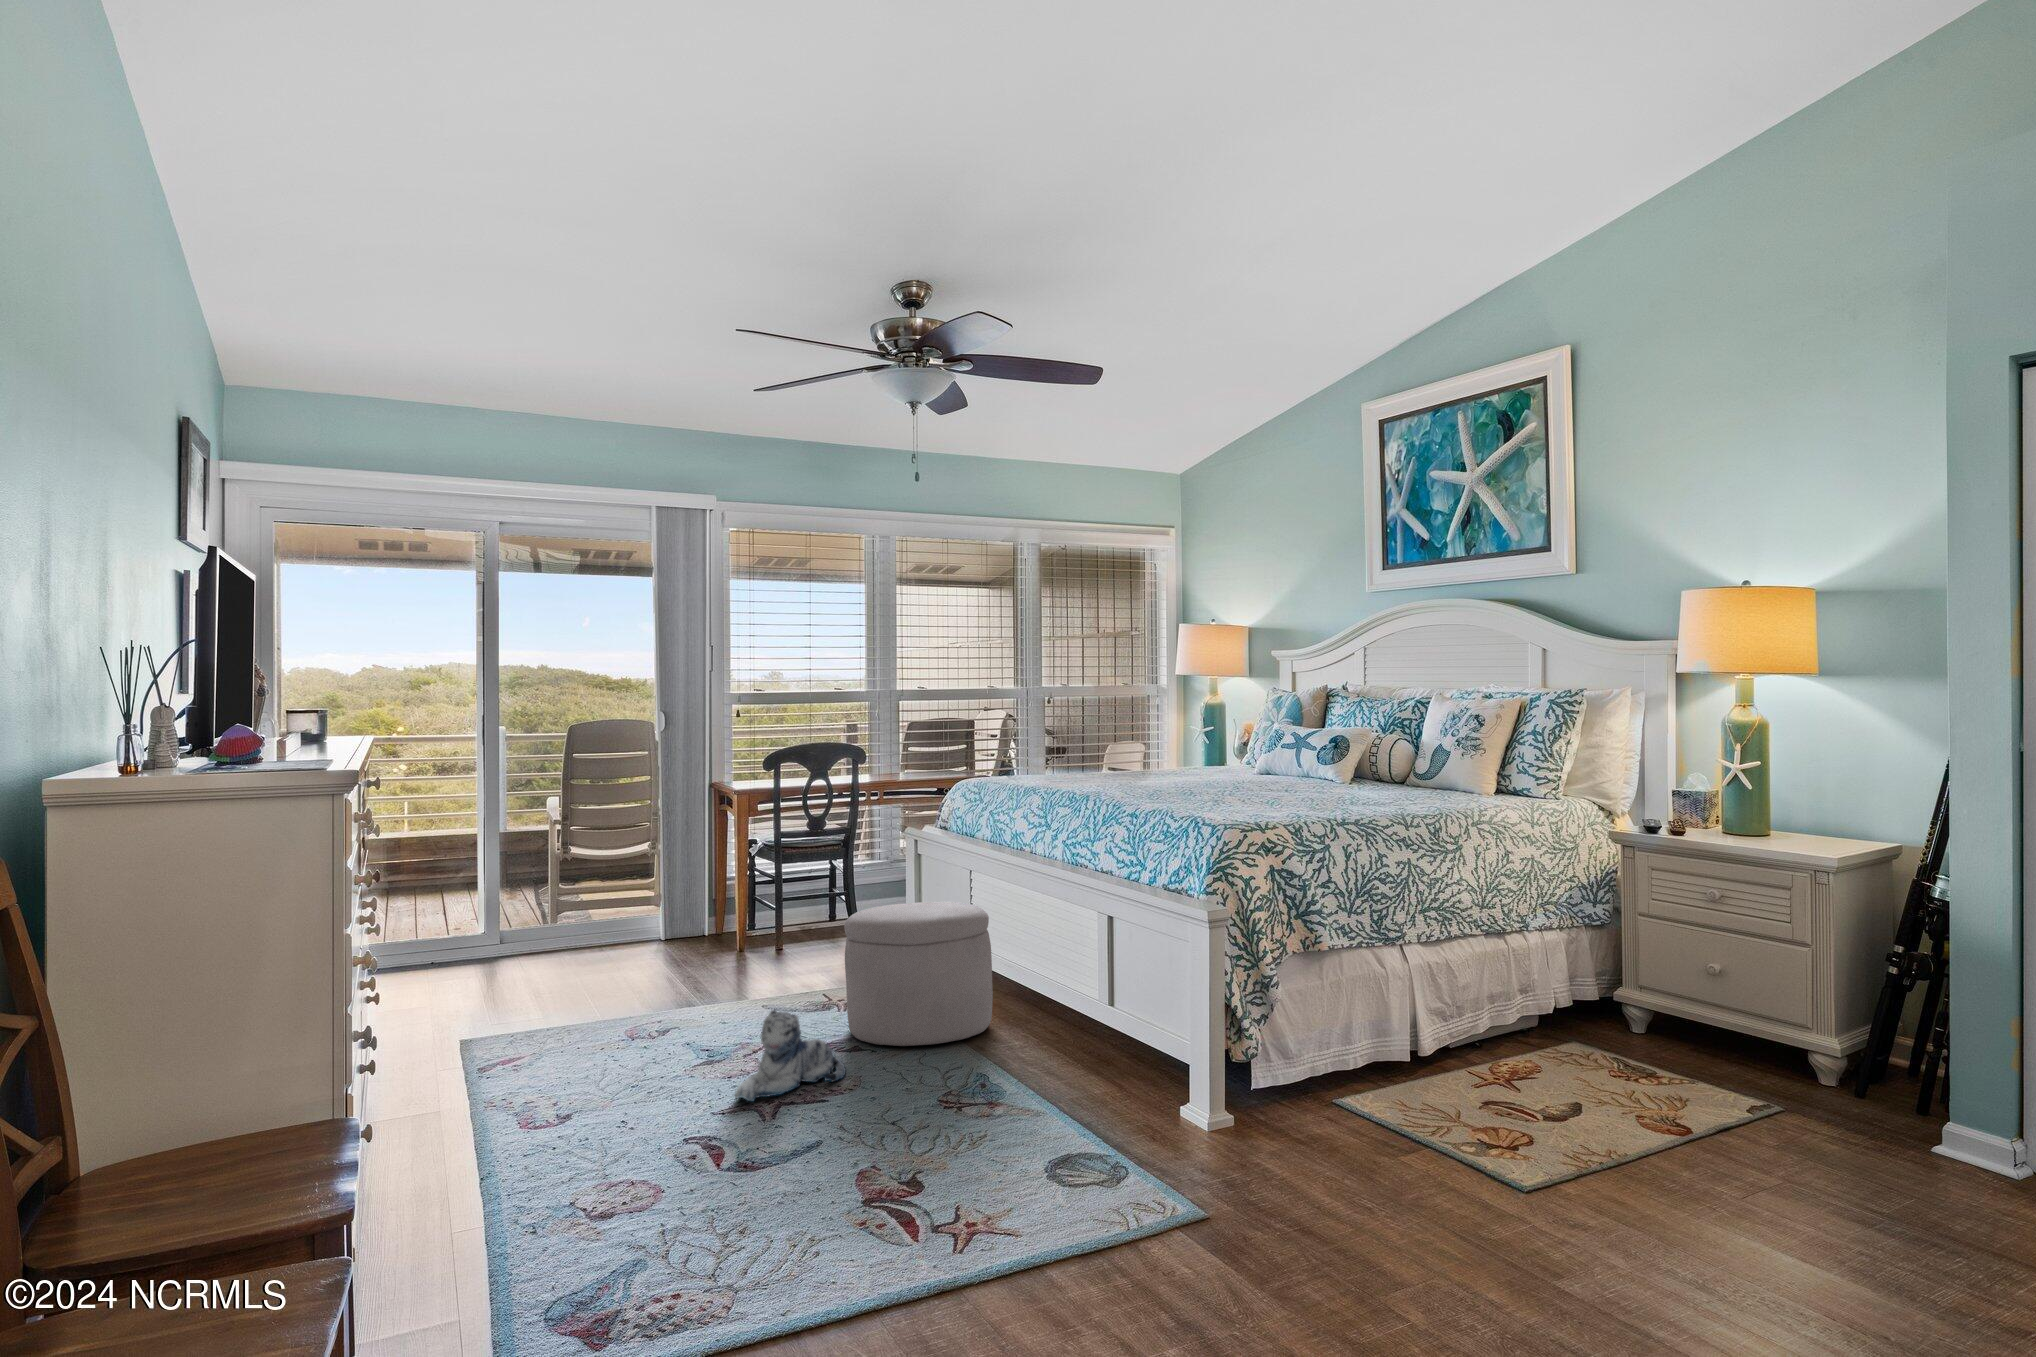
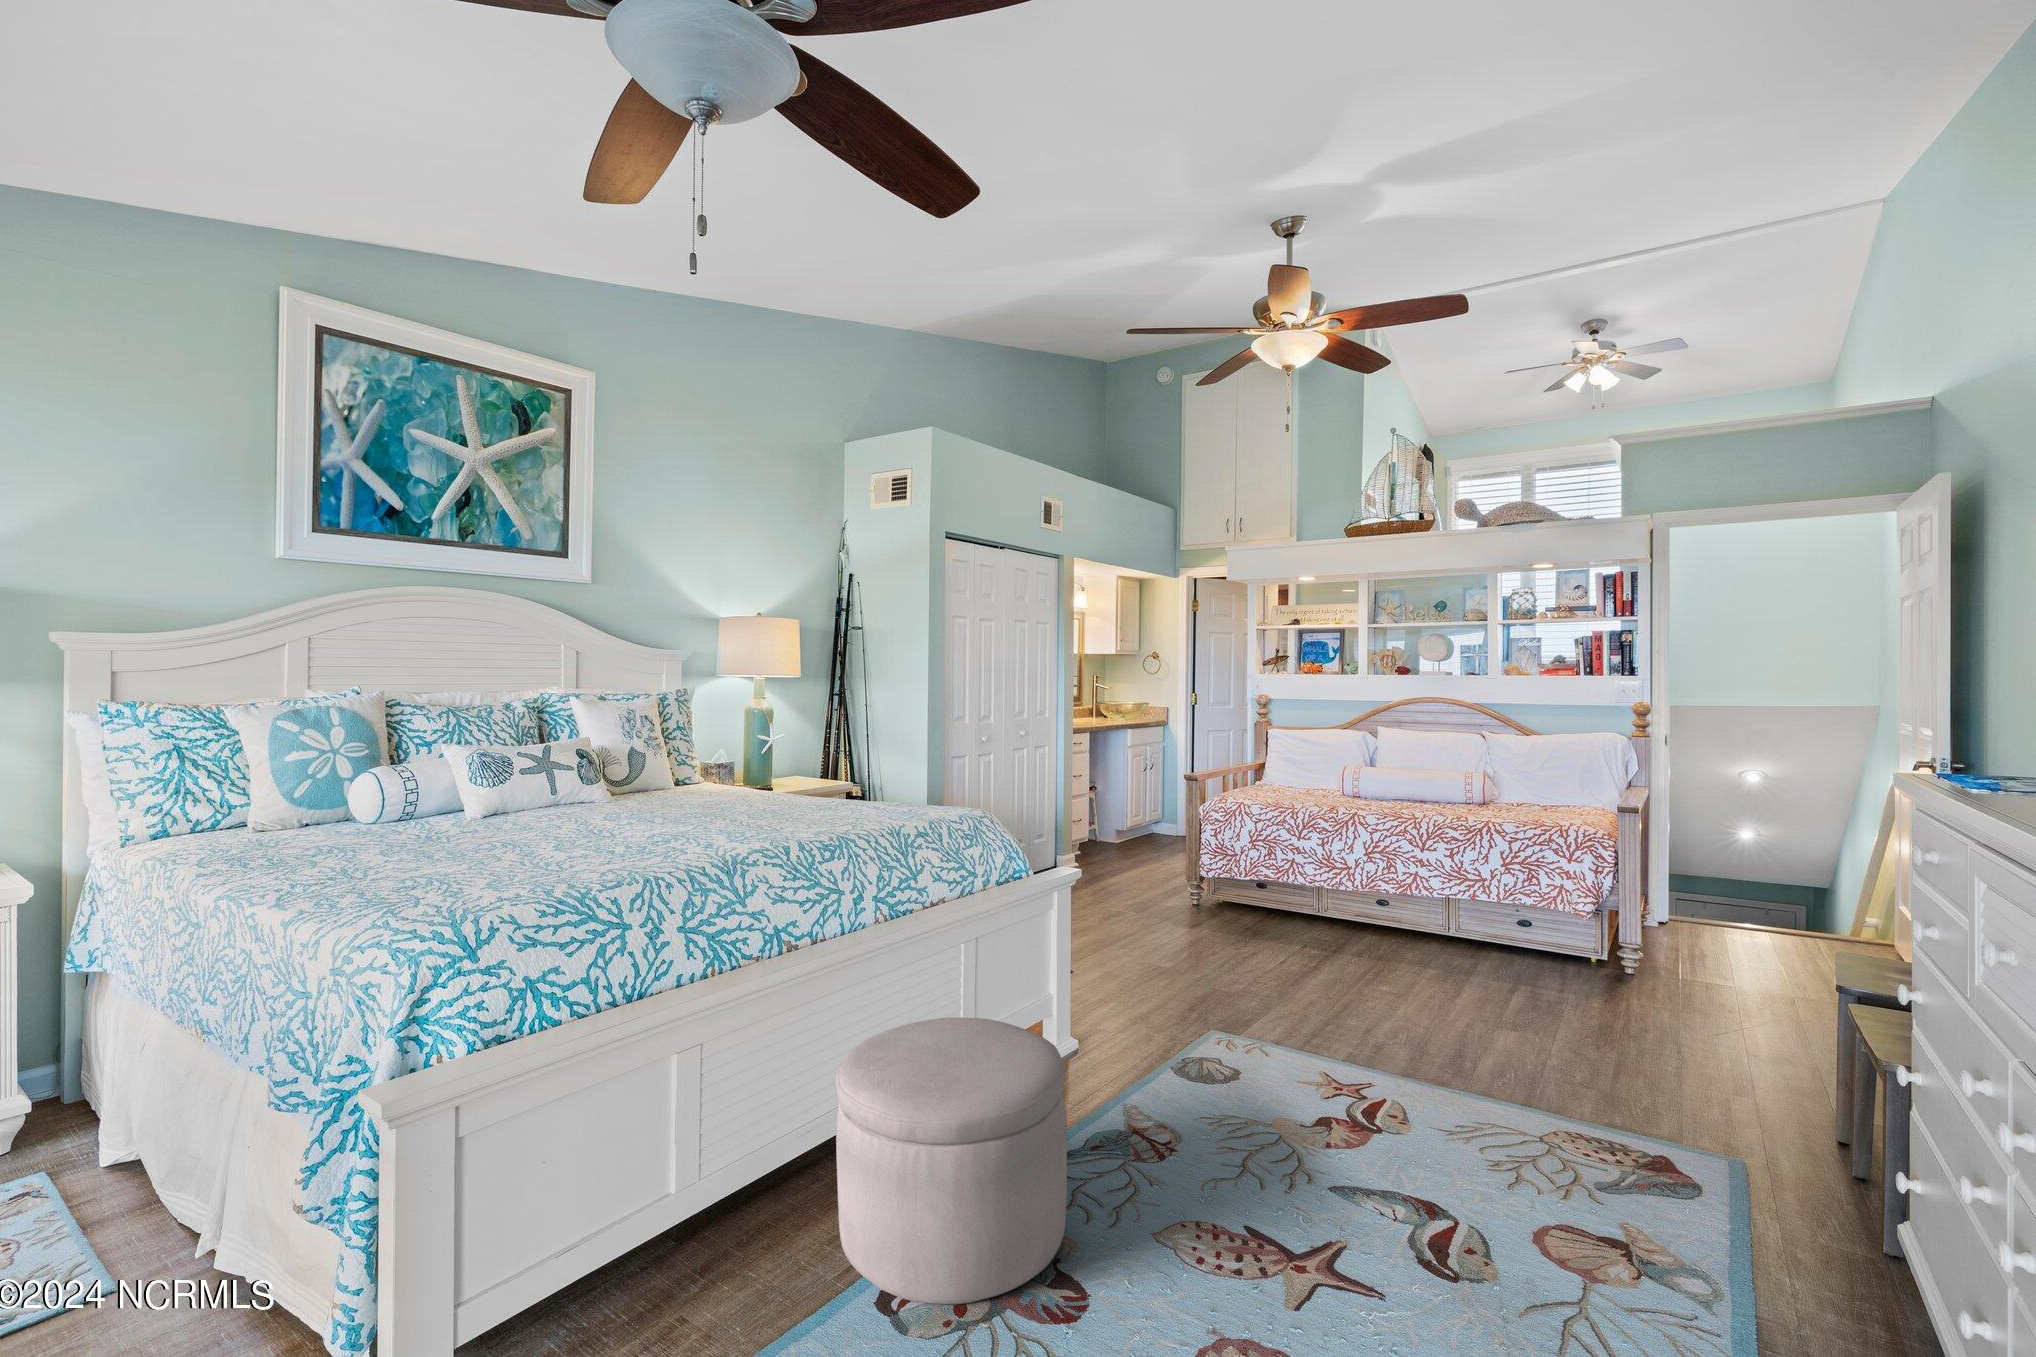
plush toy: present [734,1010,846,1101] -> none [1152,1148,1355,1283]

